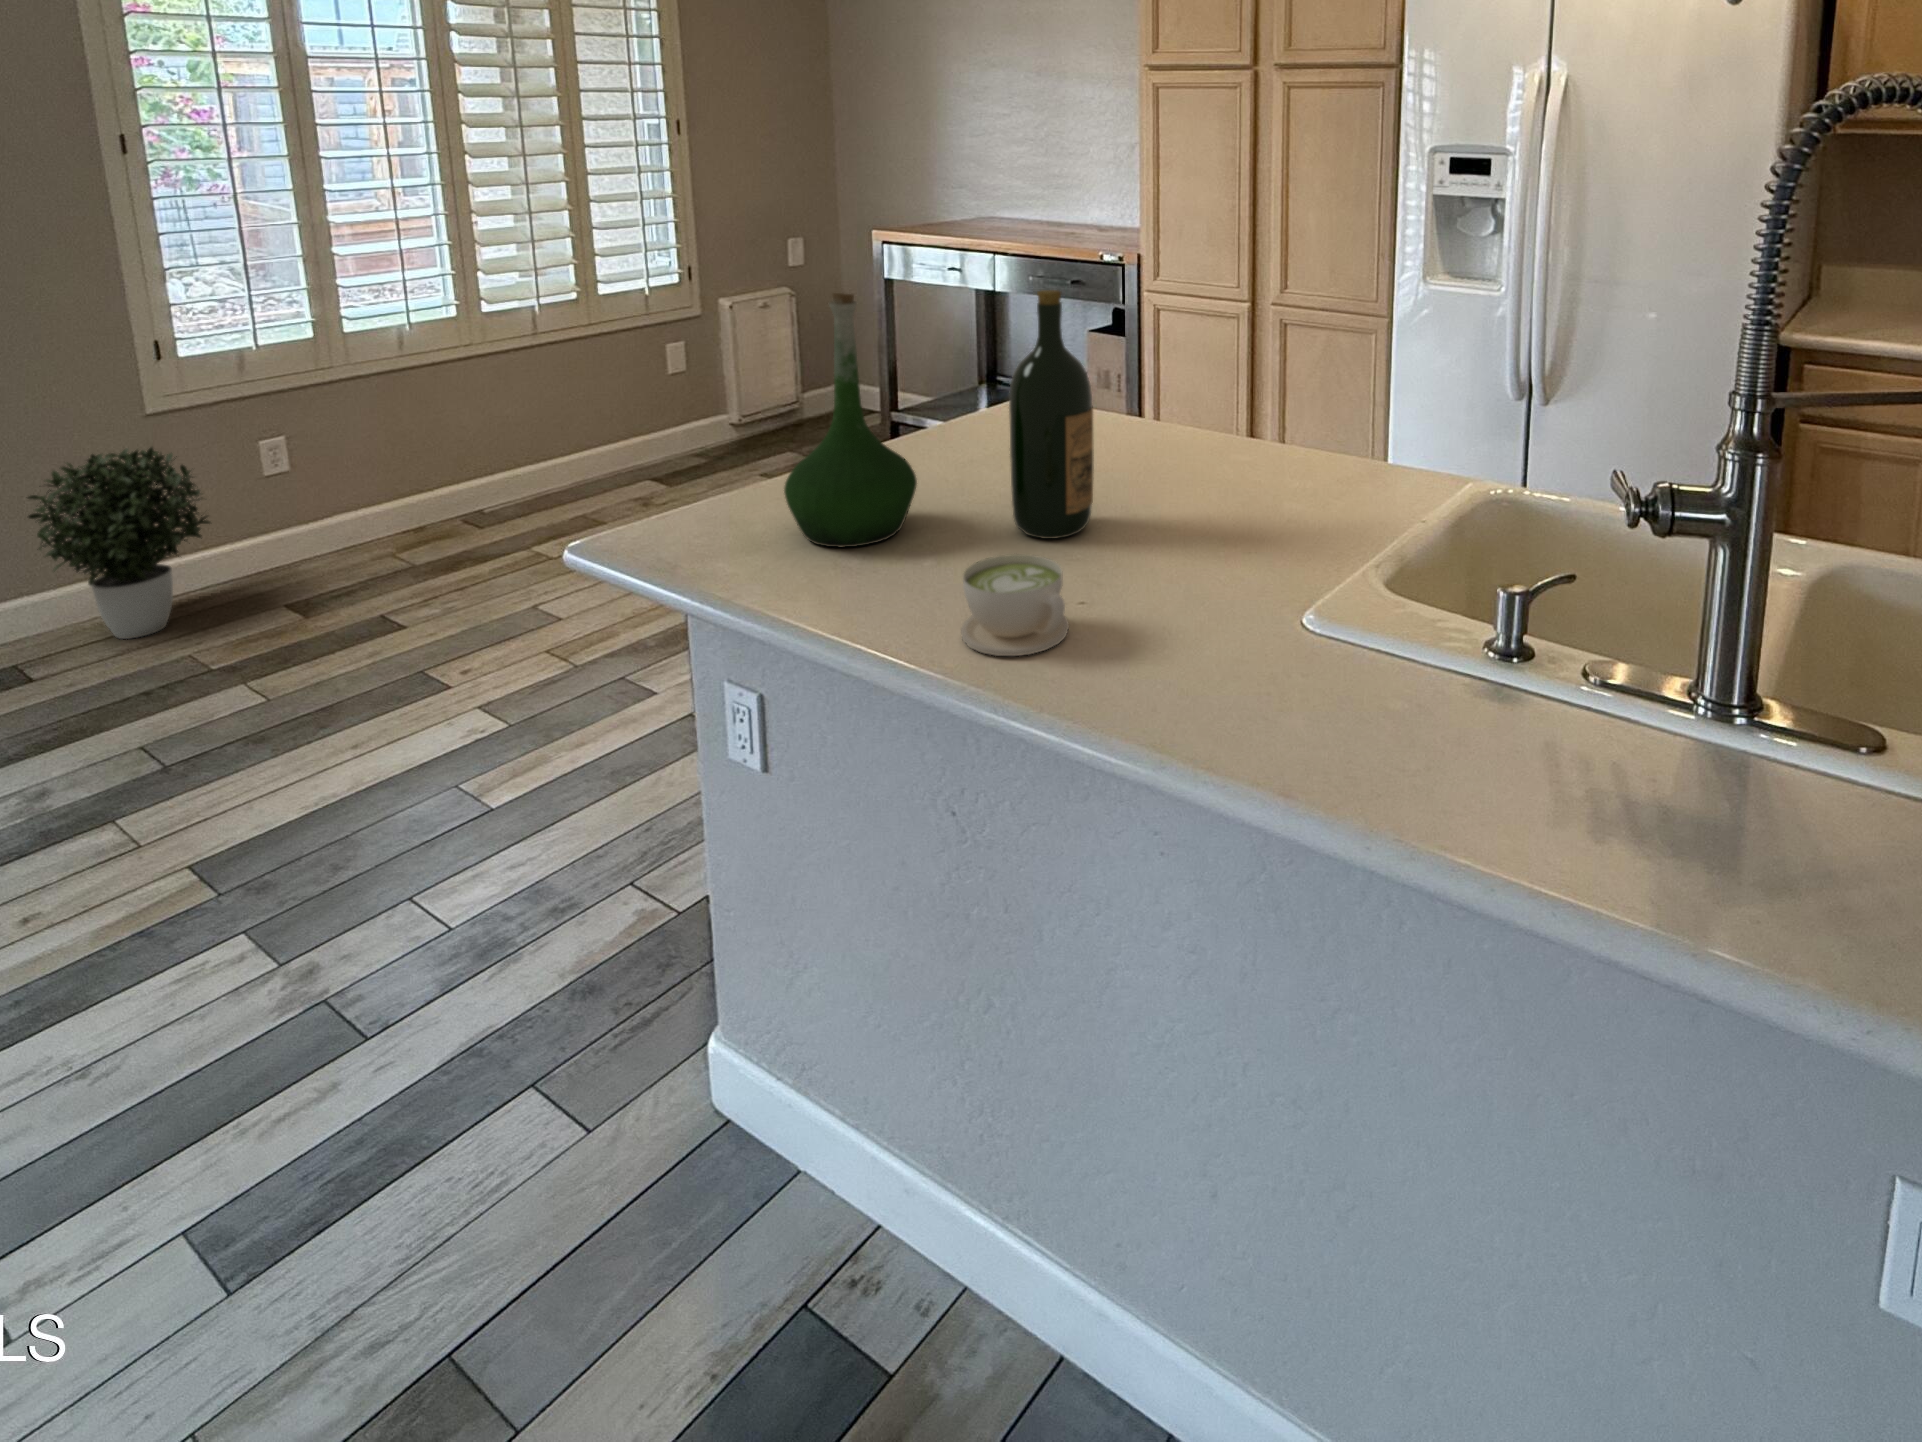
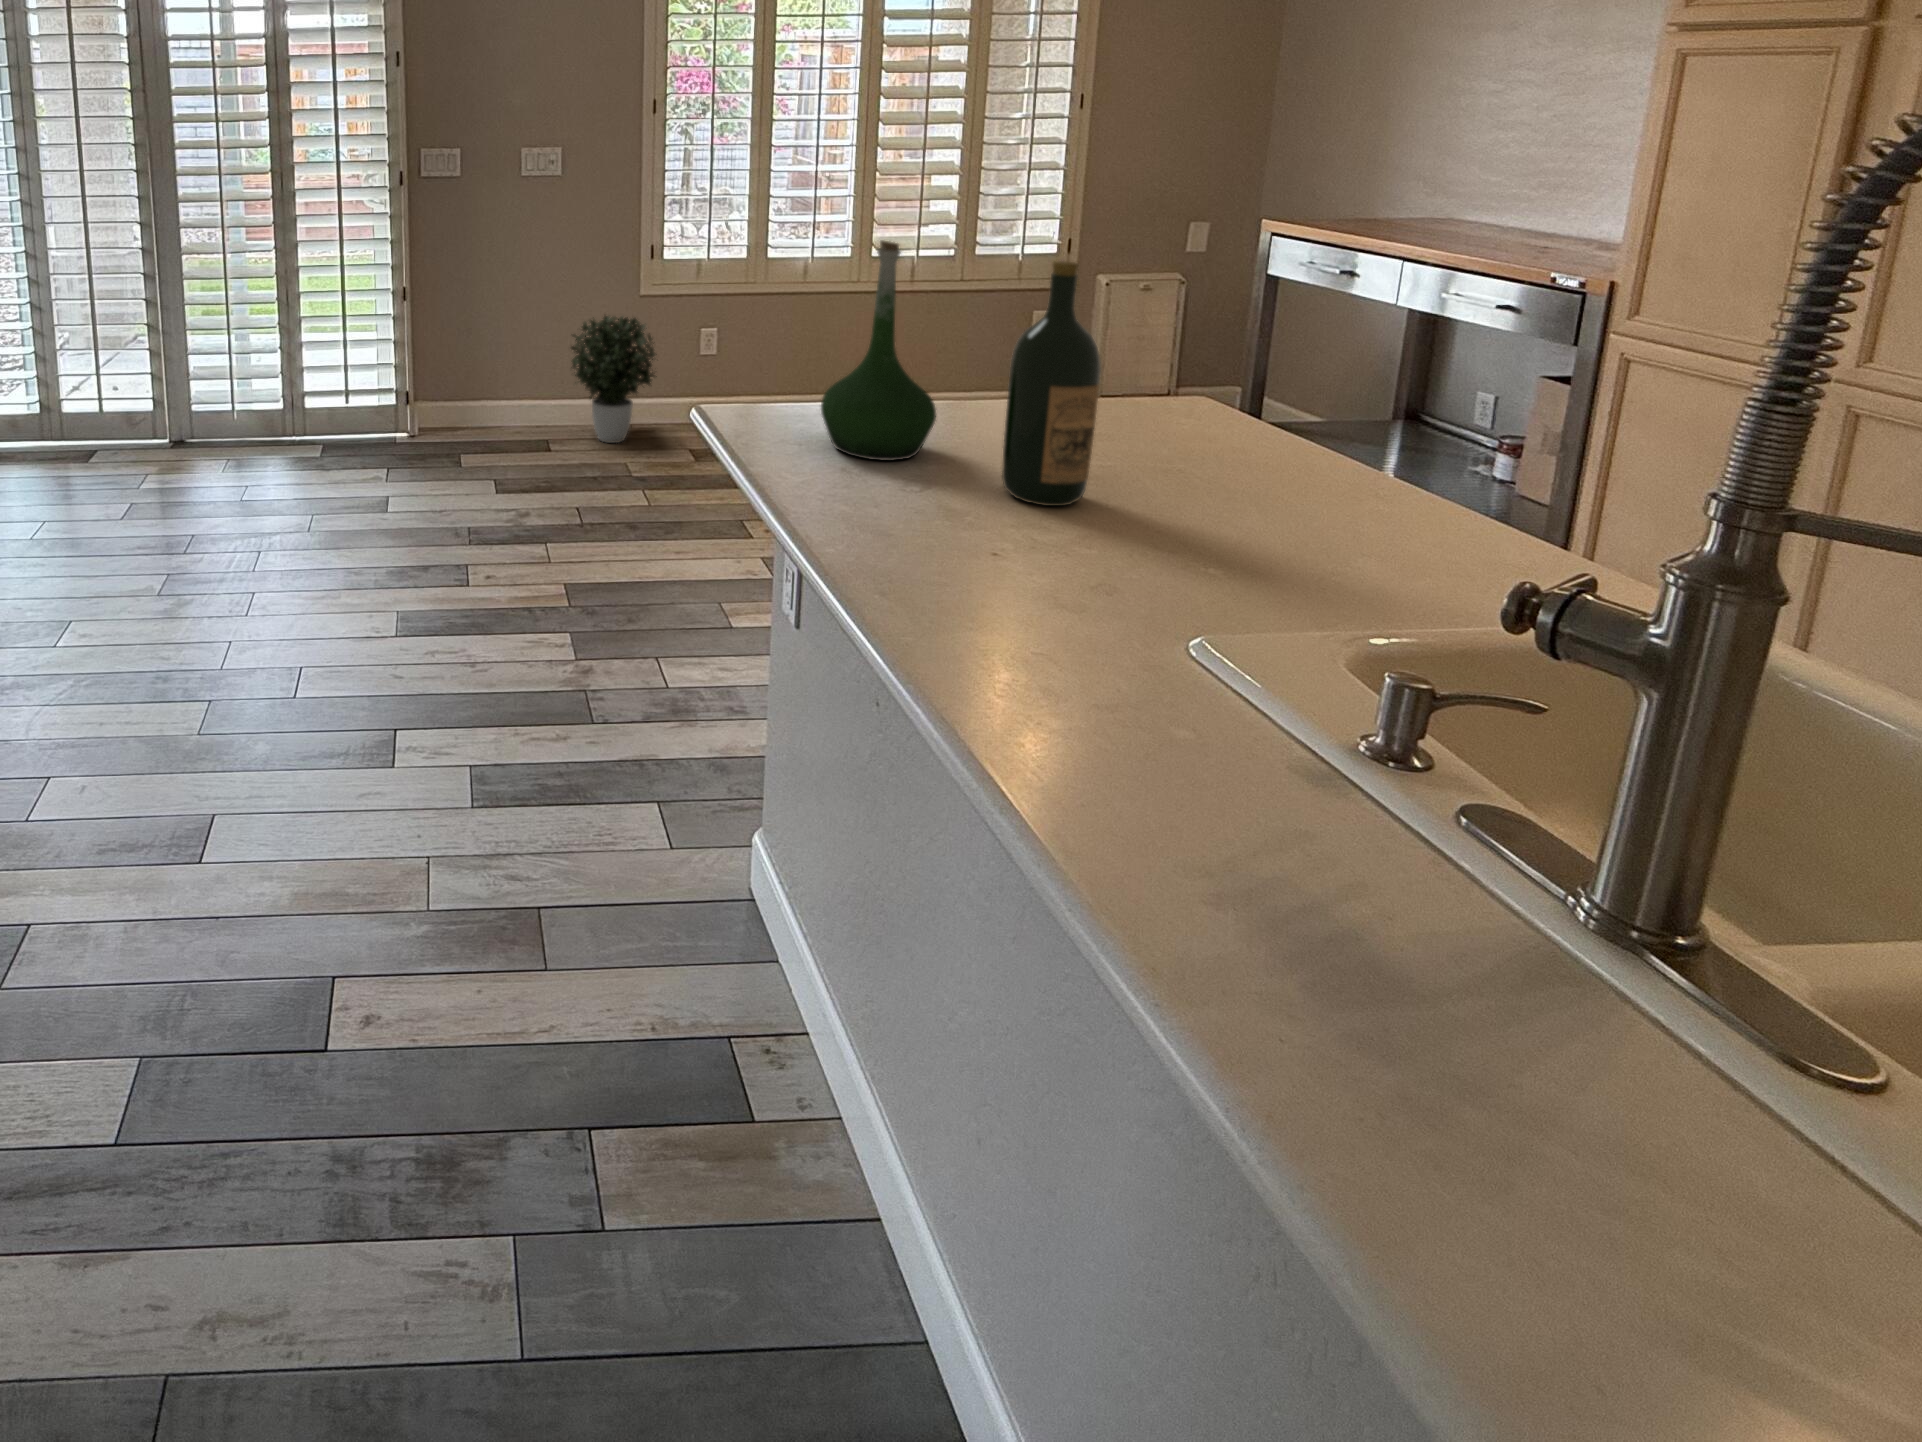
coffee cup: present [961,554,1069,656] -> none [842,477,942,563]

